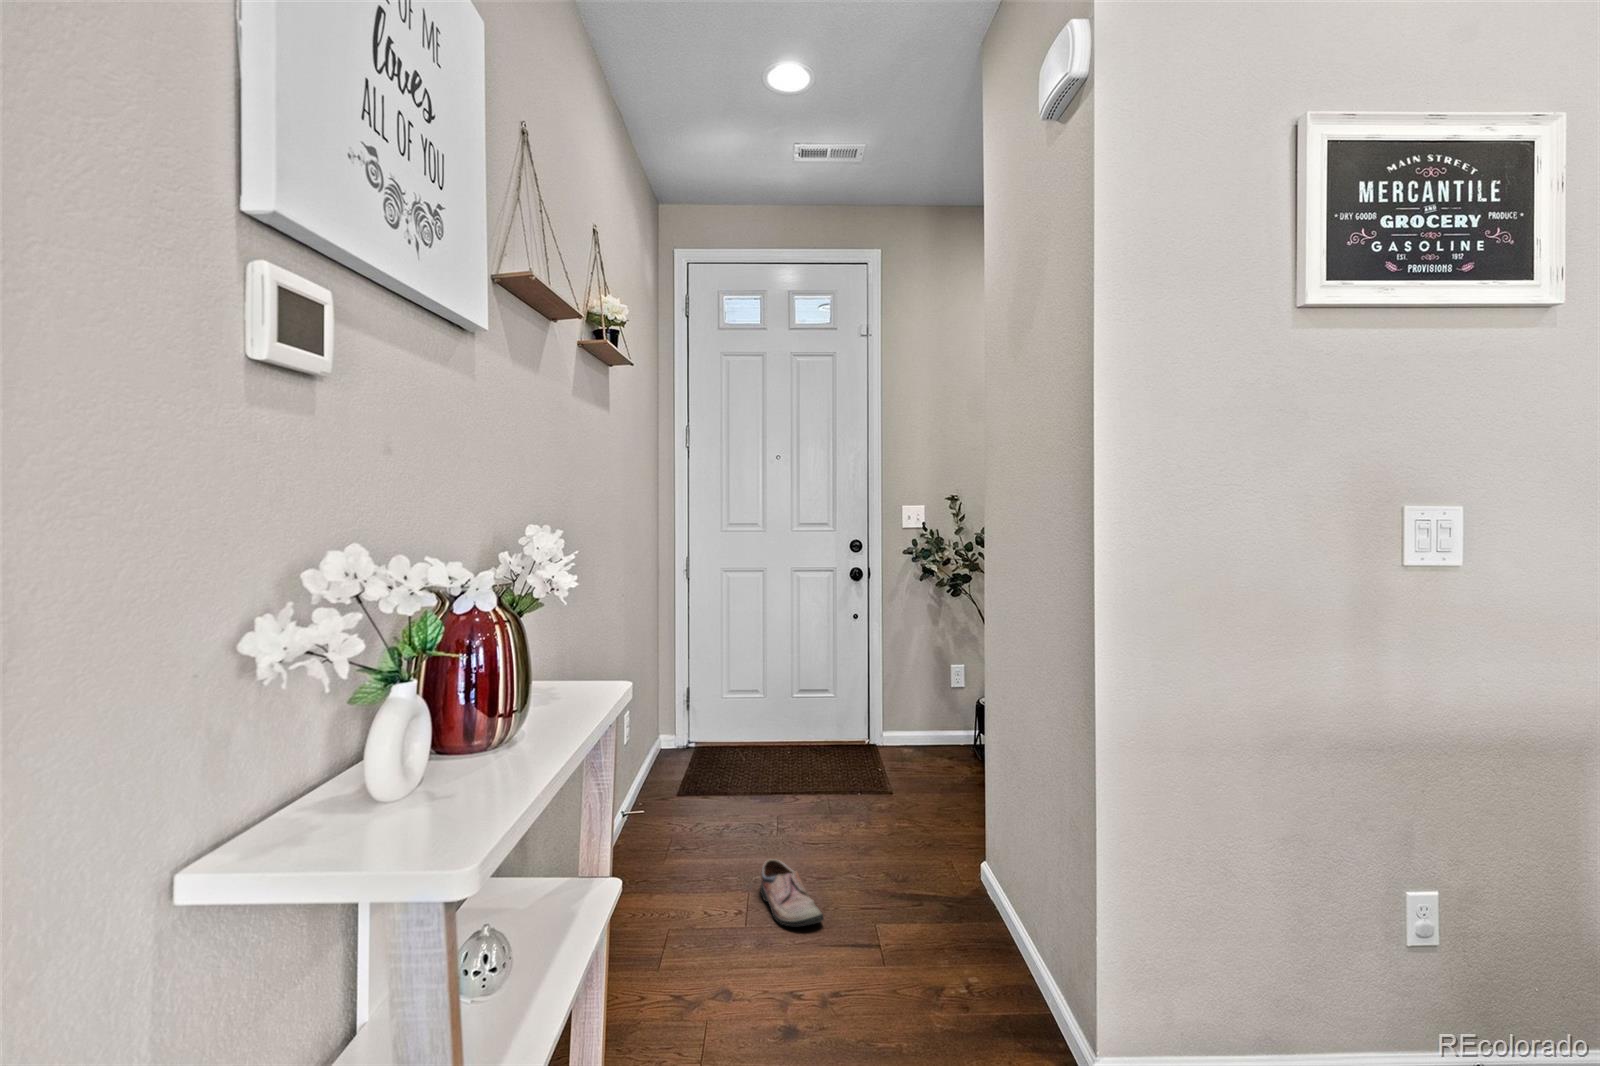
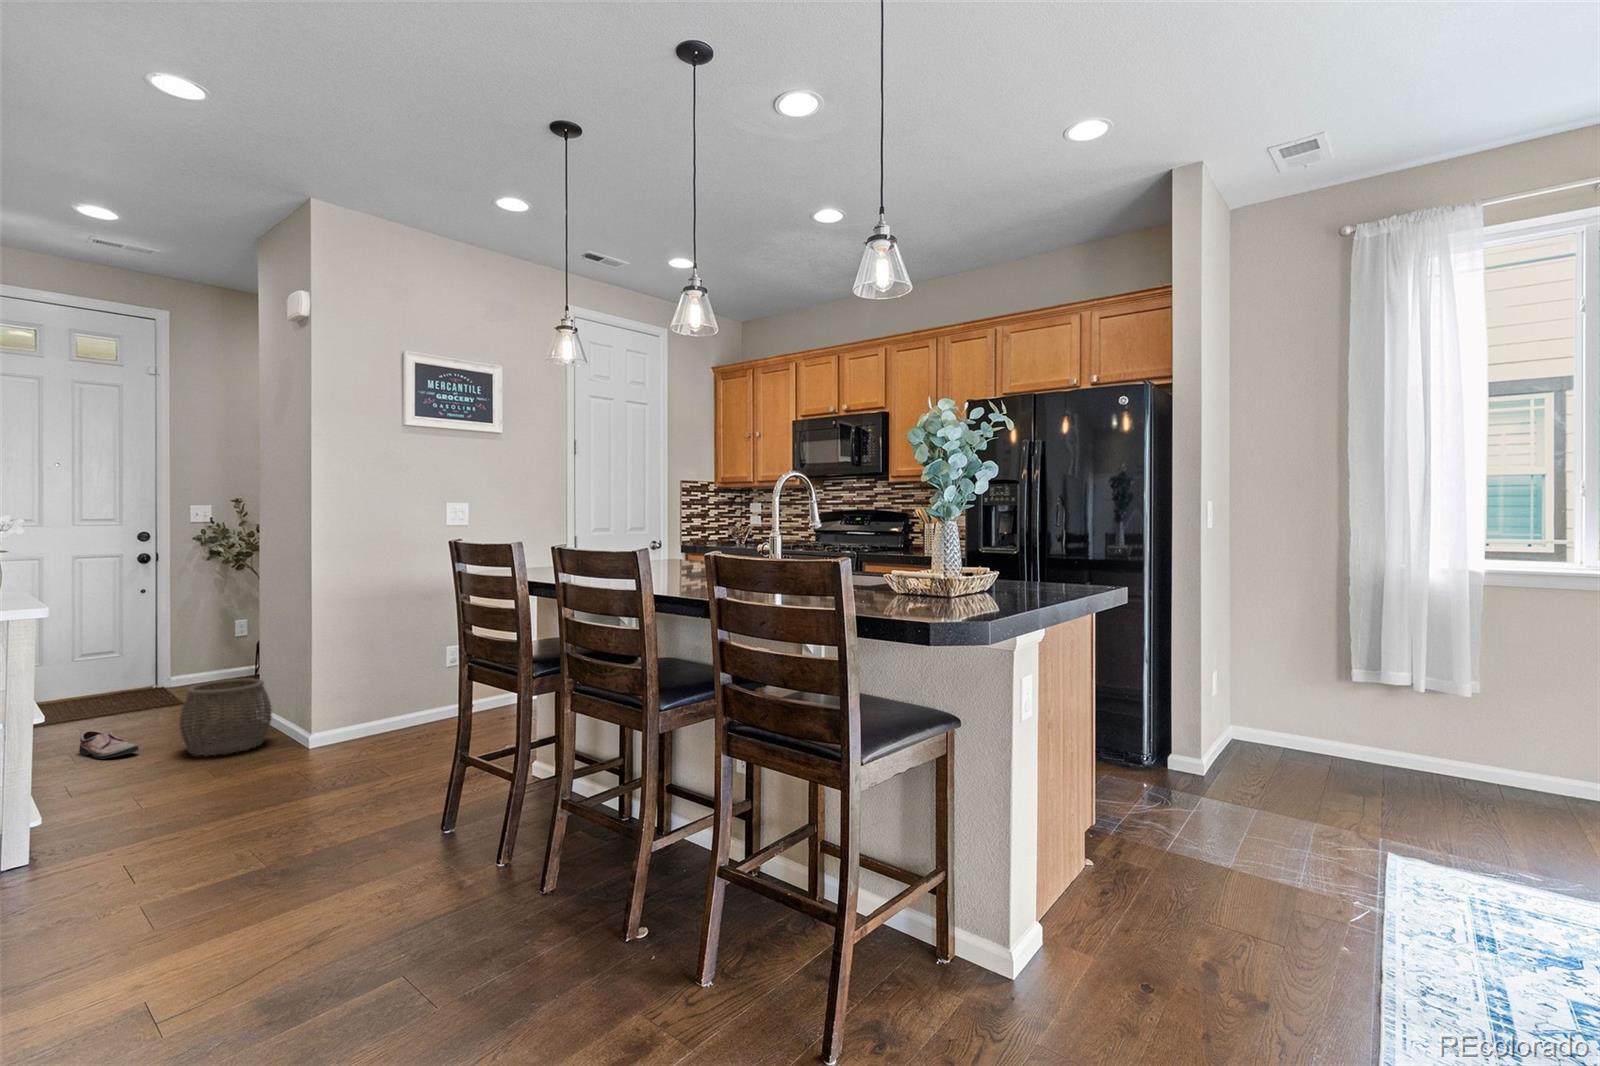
woven basket: none [872,824,1014,992] -> present [179,678,272,756]

